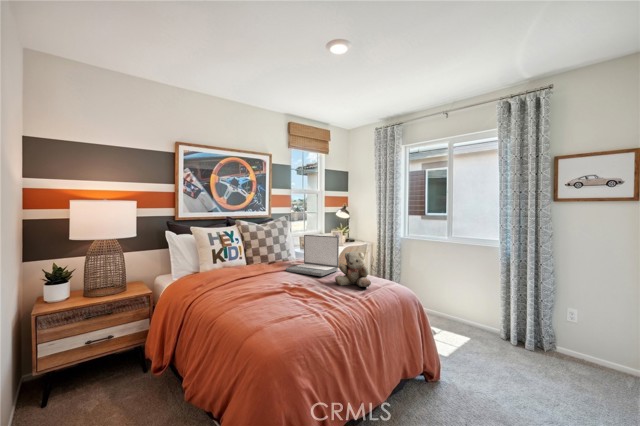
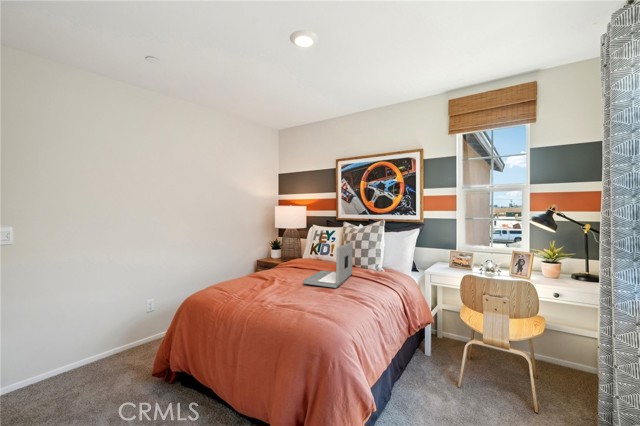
teddy bear: present [335,251,371,287] -> none [267,262,300,305]

